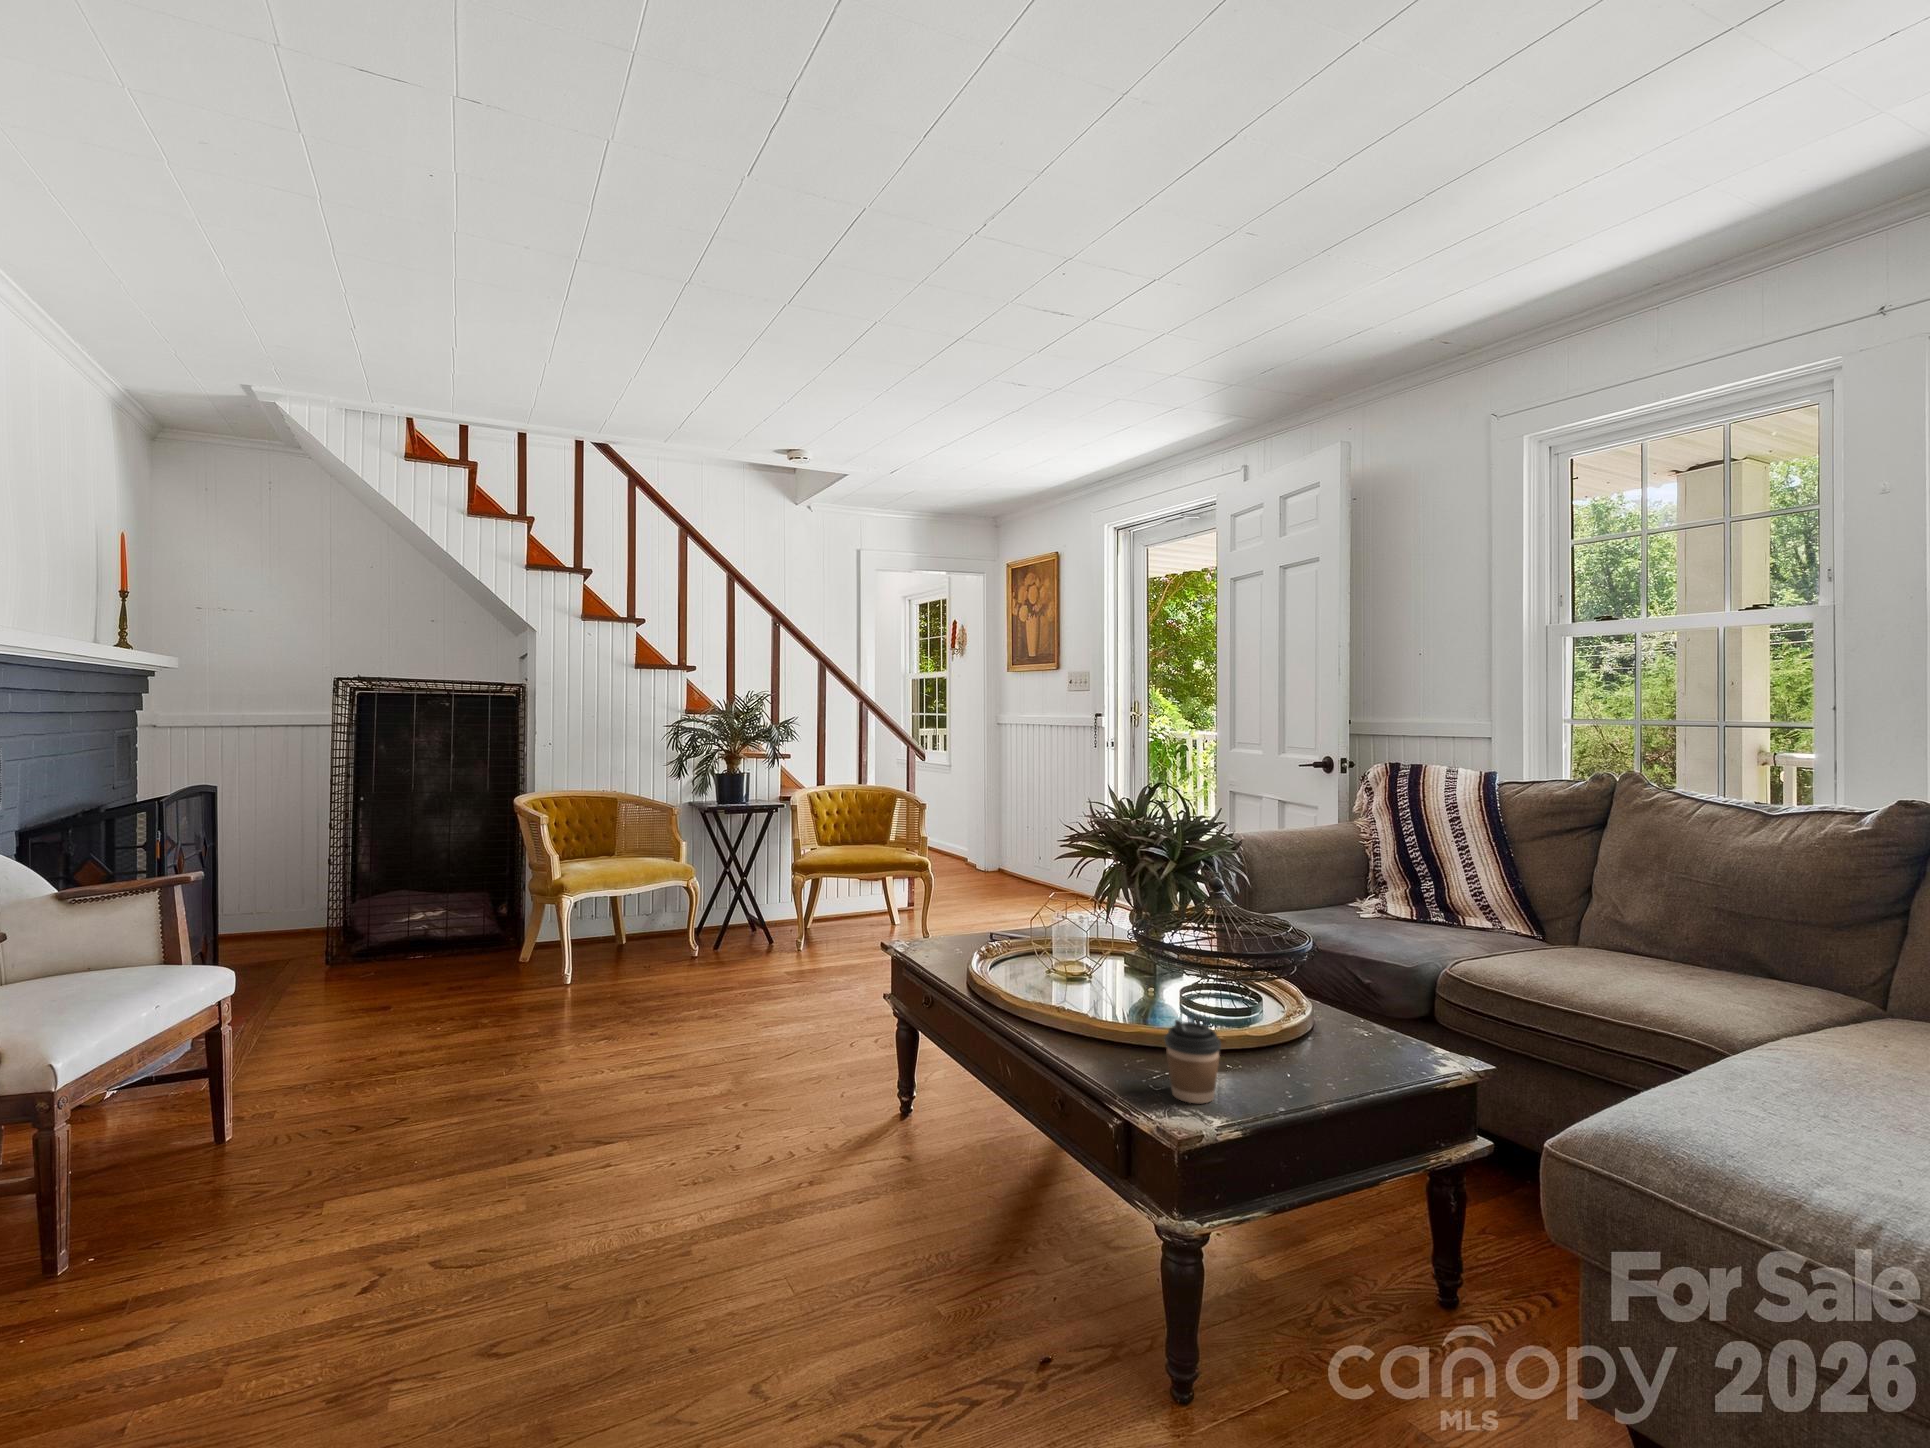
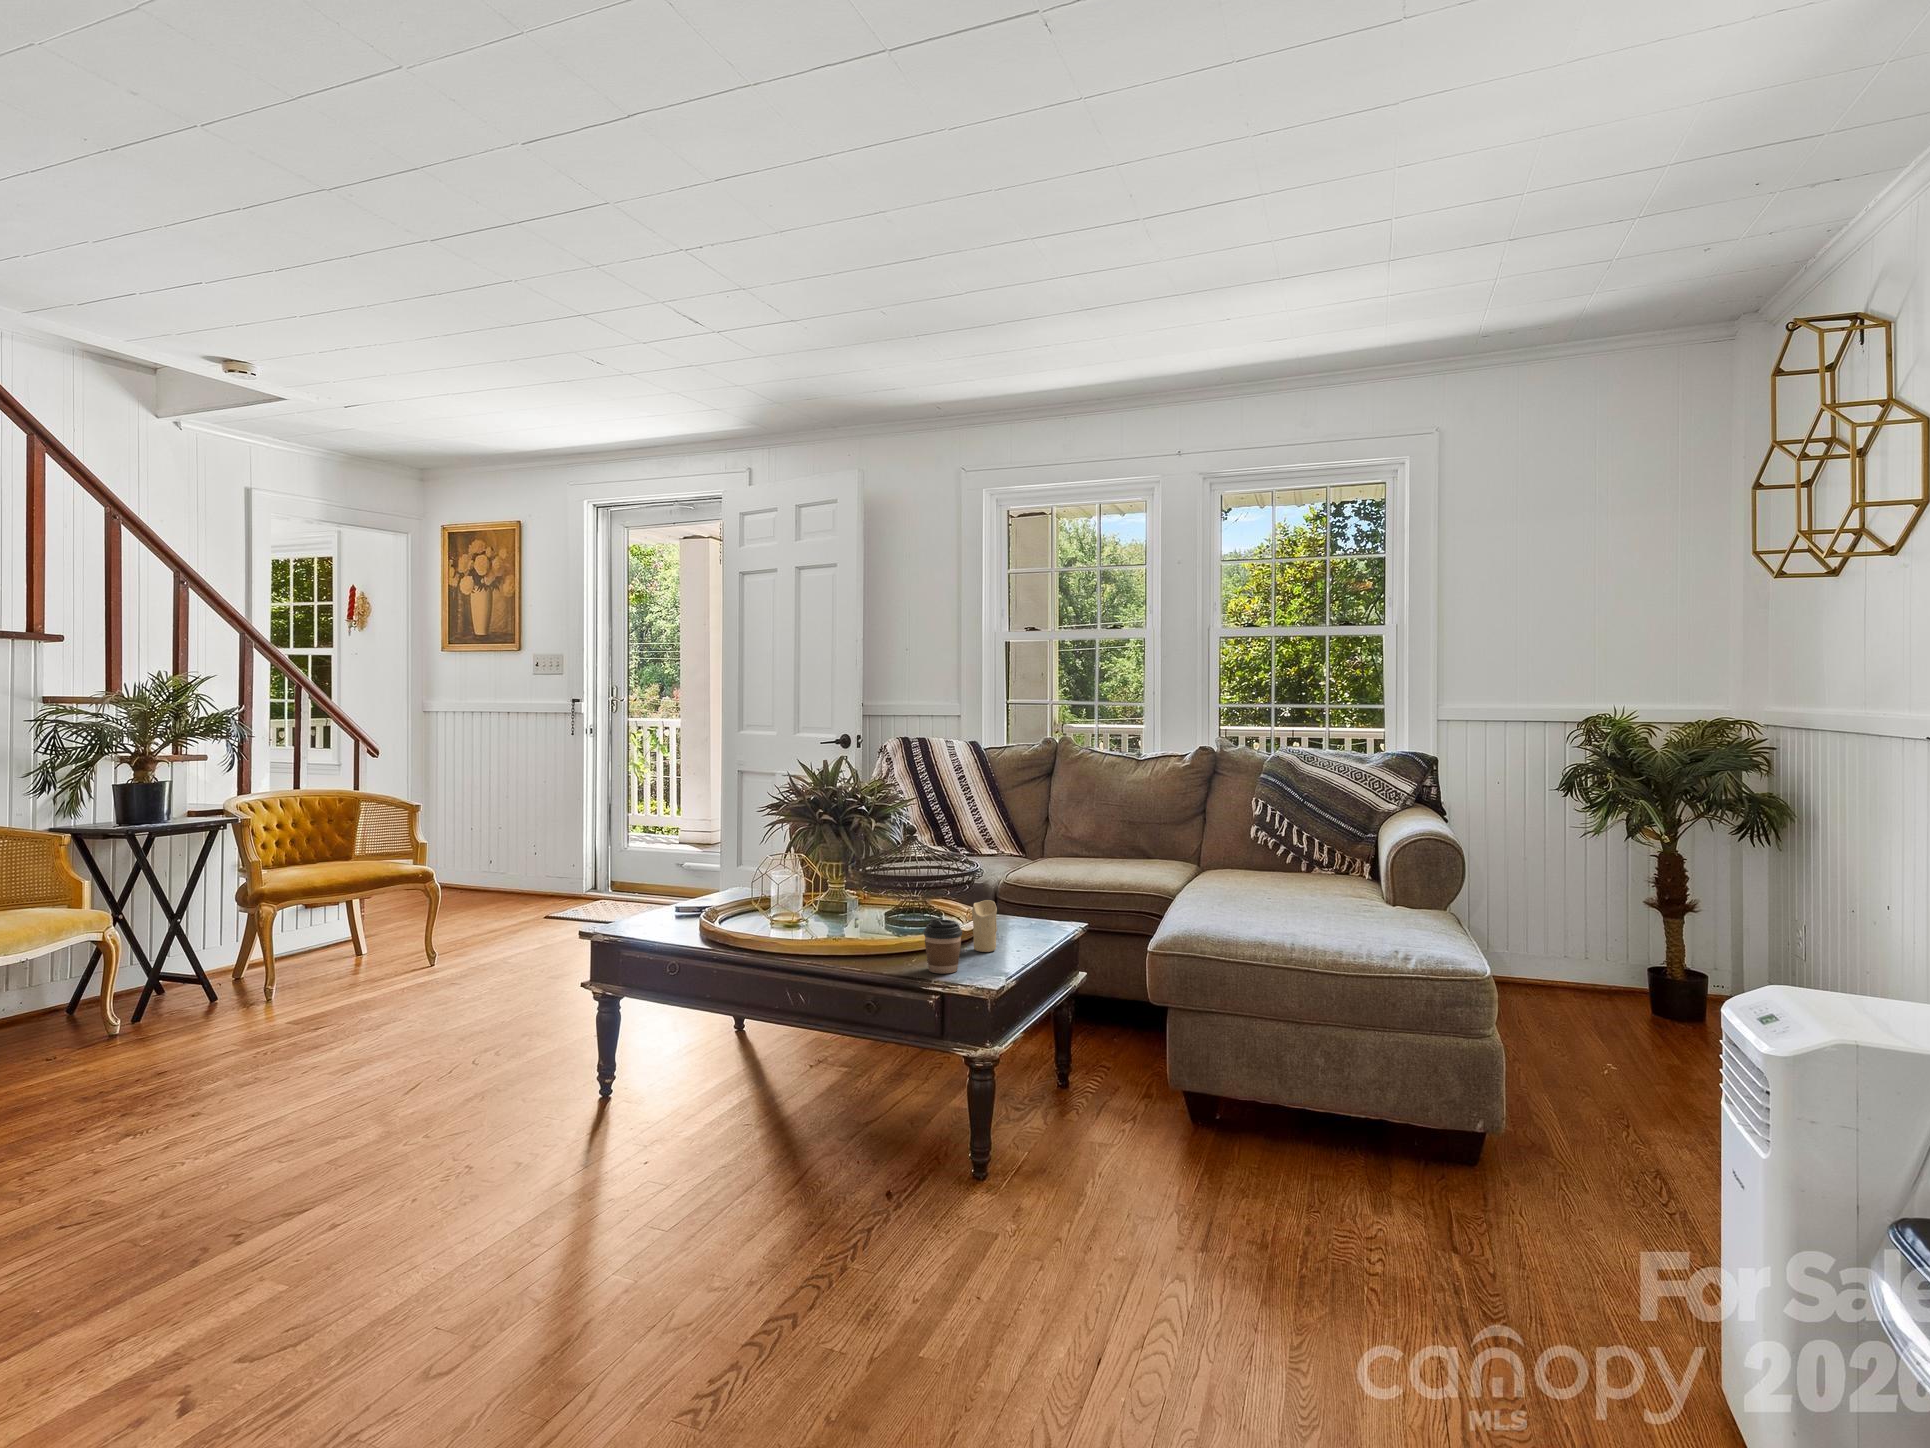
candle: none [1274,1004,1311,1081] -> present [972,900,997,952]

